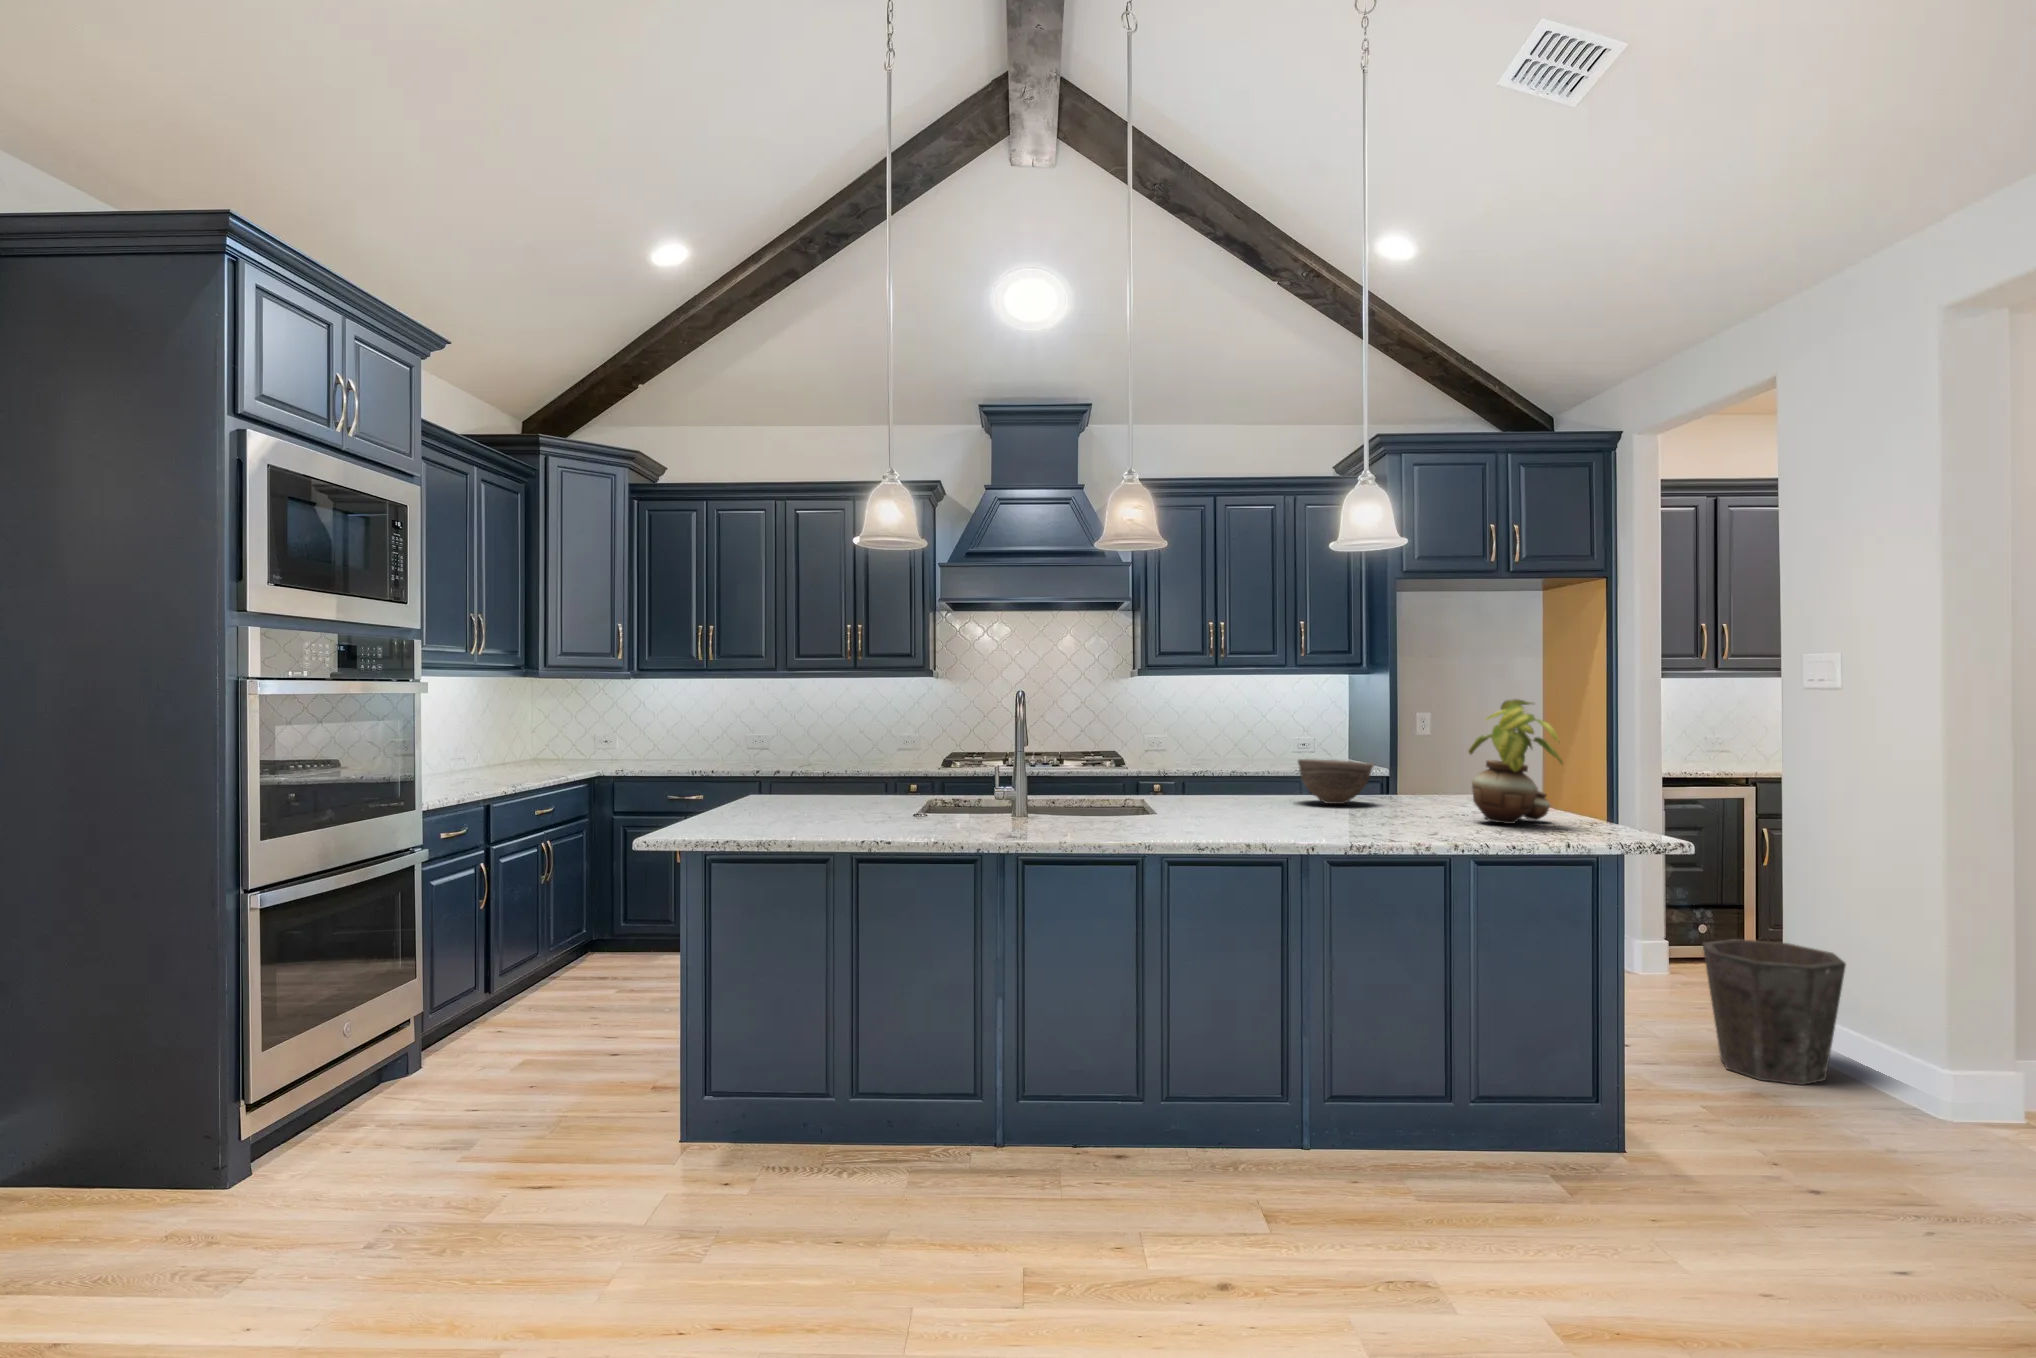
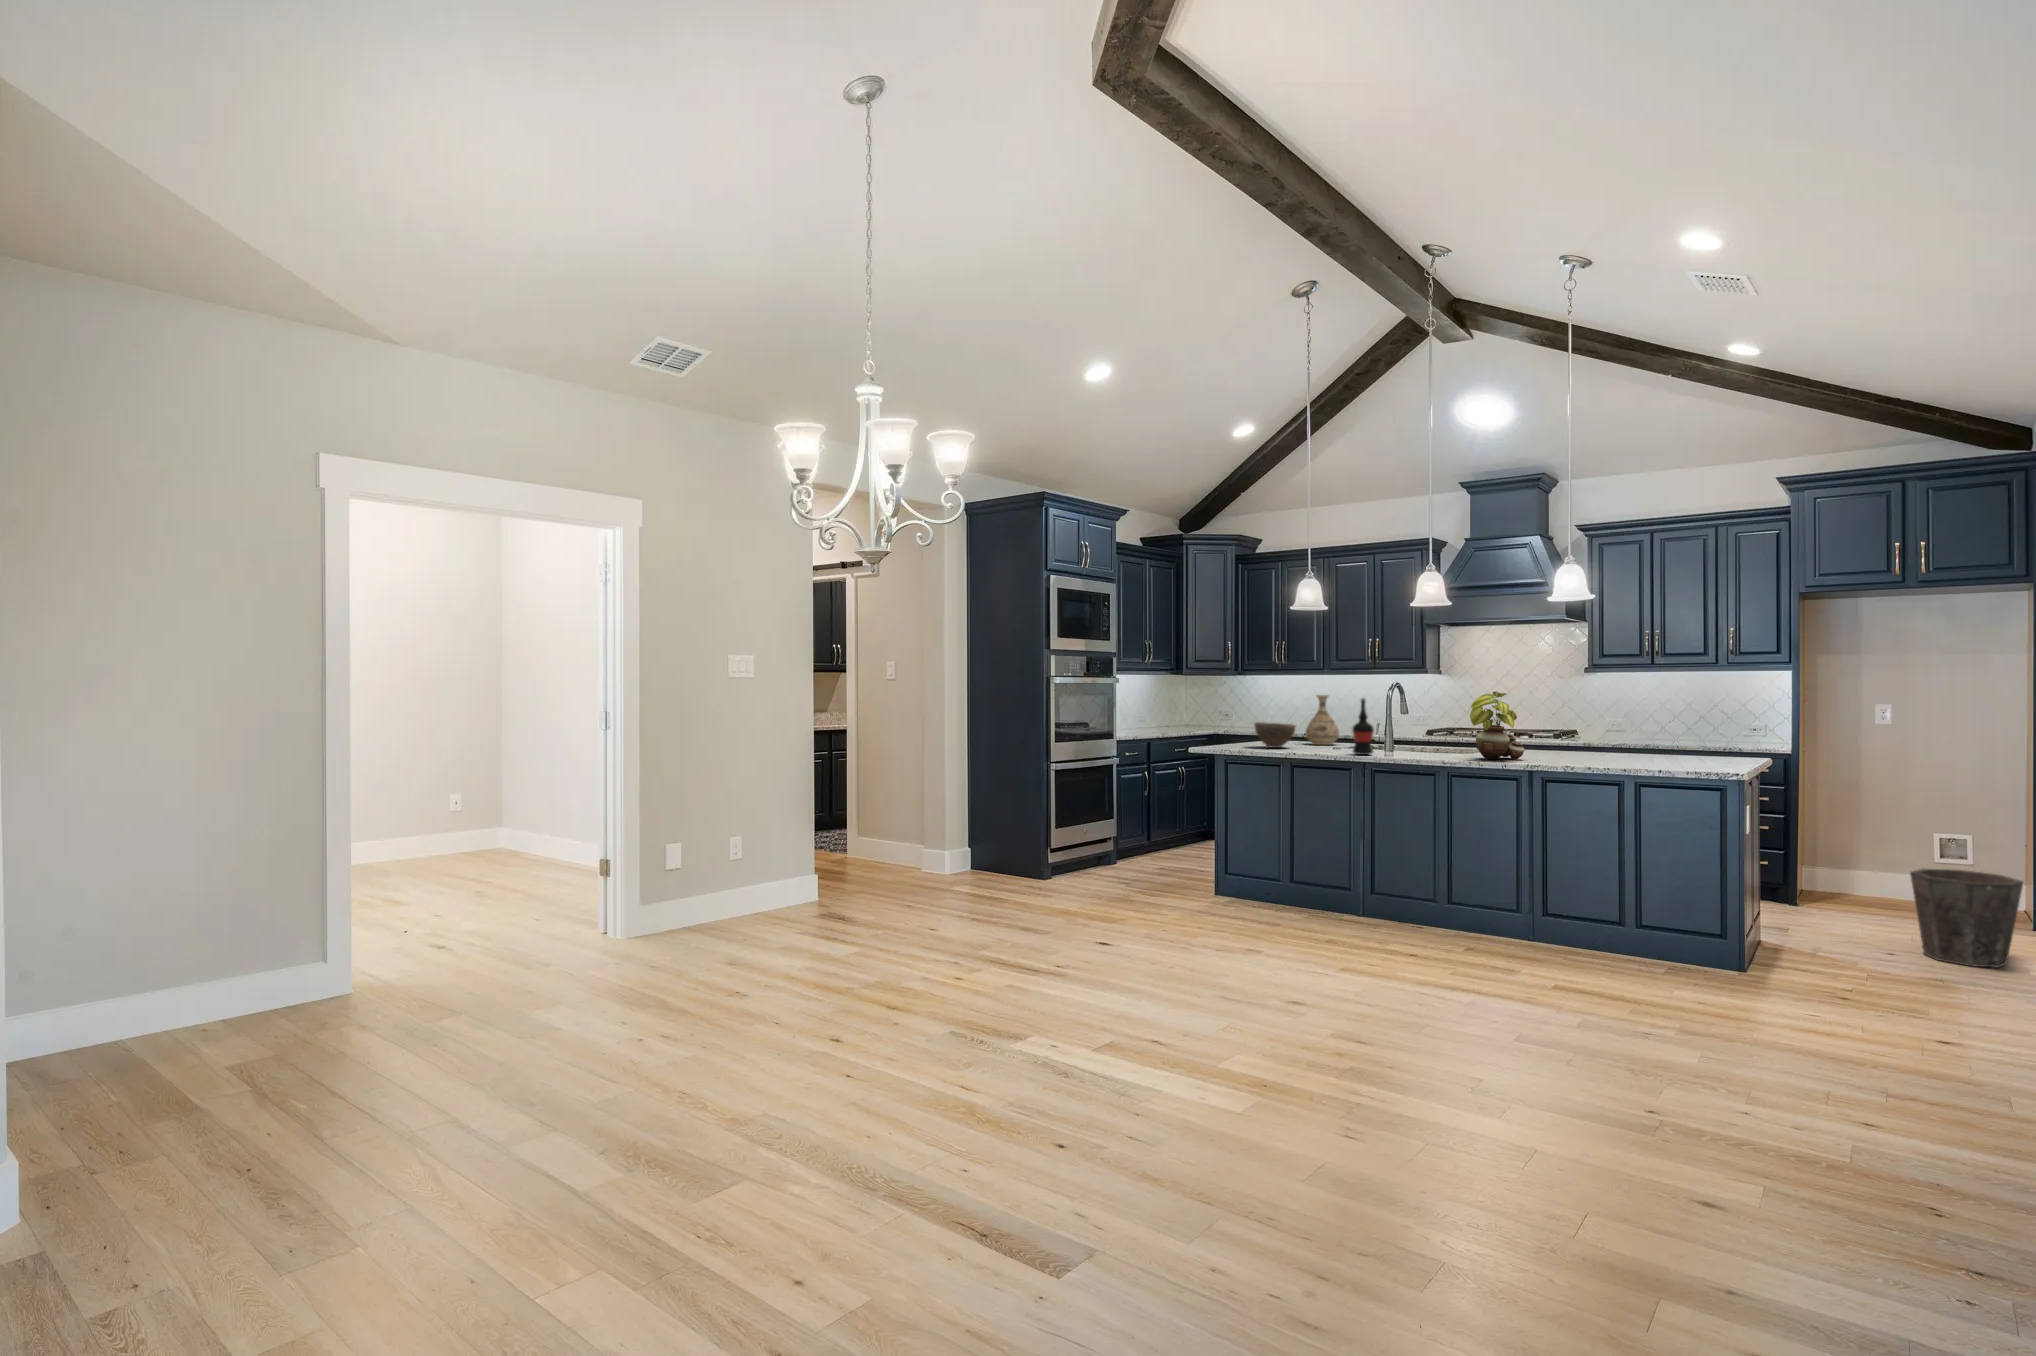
potted plant: present [1469,699,1562,824] -> present [1470,691,1524,759]
vase: none [821,712,881,806] -> present [1306,695,1339,745]
wine bottle: none [963,716,1003,829] -> present [1352,698,1374,755]
bowl: present [1298,759,1374,804] -> present [1254,722,1296,748]

